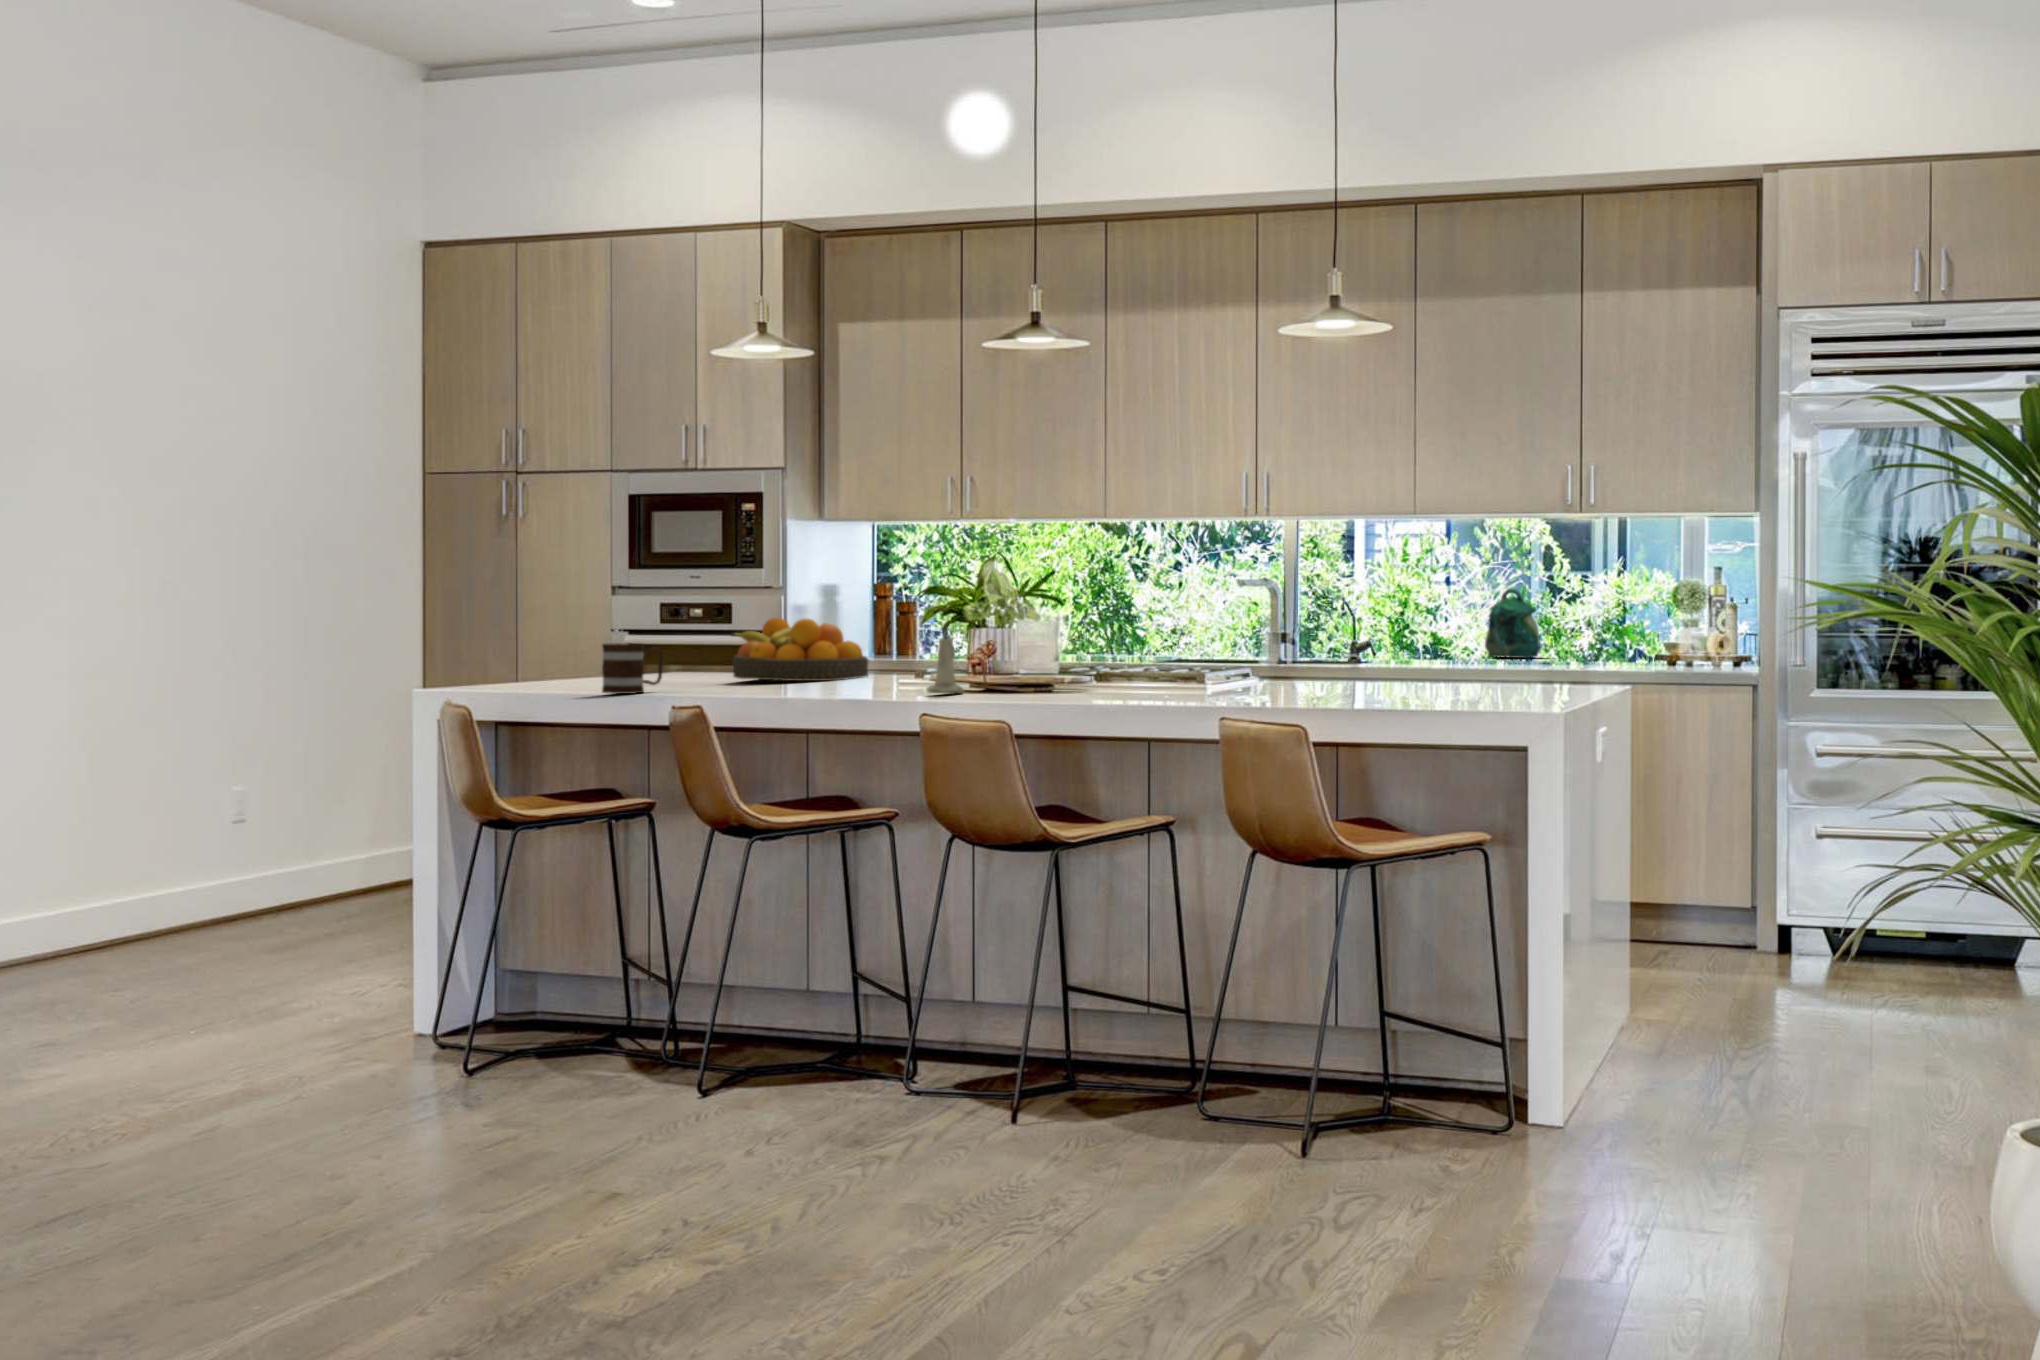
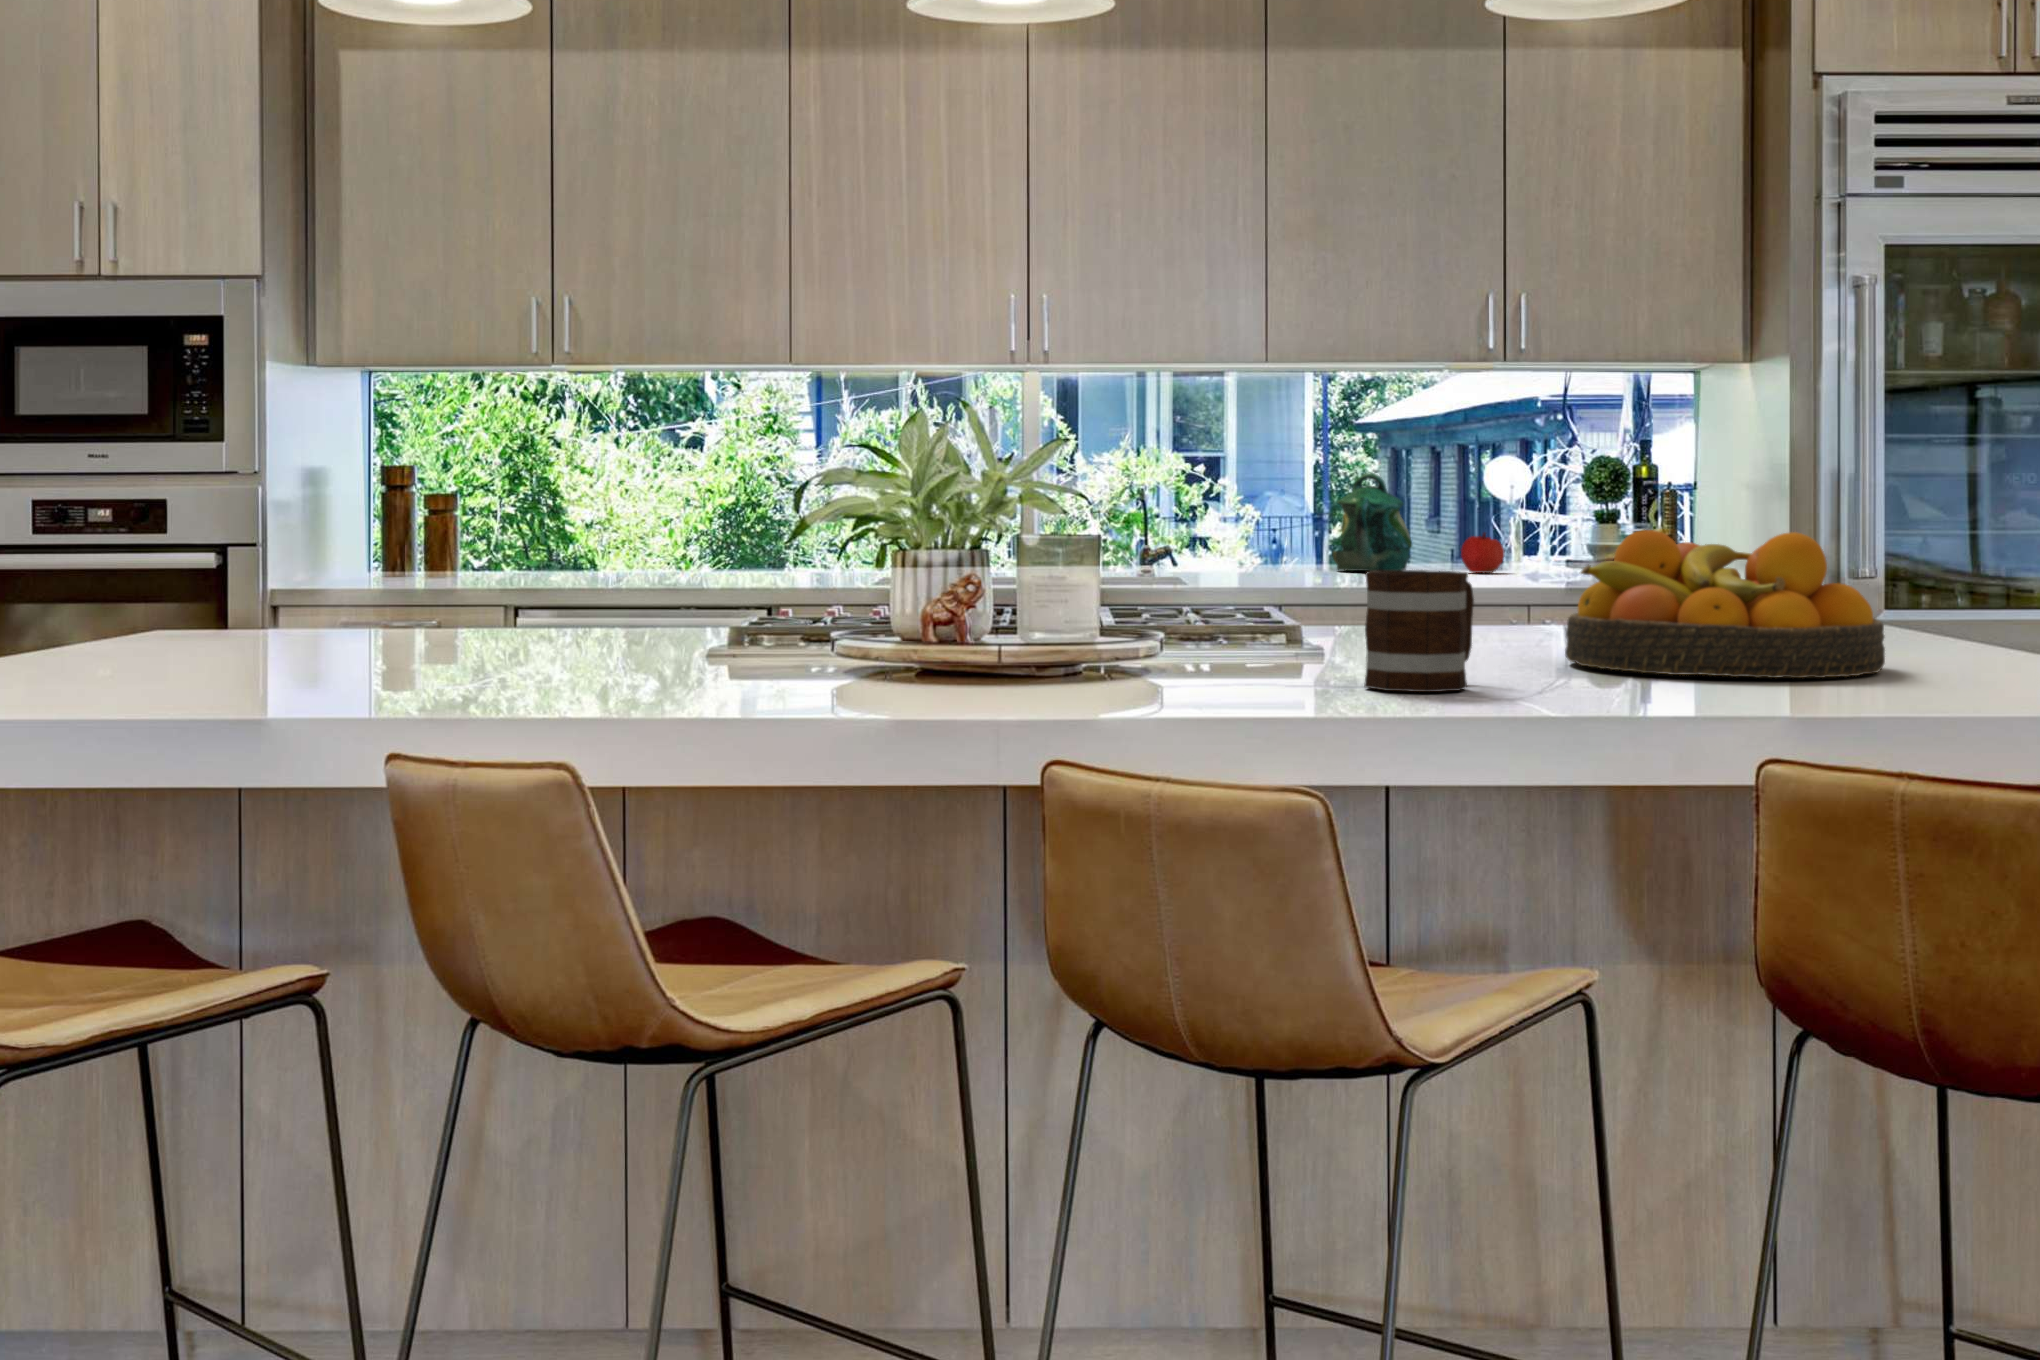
fruit bowl: present [732,618,868,681] -> present [1565,530,1885,678]
candle: present [926,626,964,694] -> none [1033,541,1123,716]
apple: none [1569,631,1601,660] -> present [1461,532,1505,573]
mug: present [602,643,663,694] -> present [1364,570,1474,692]

